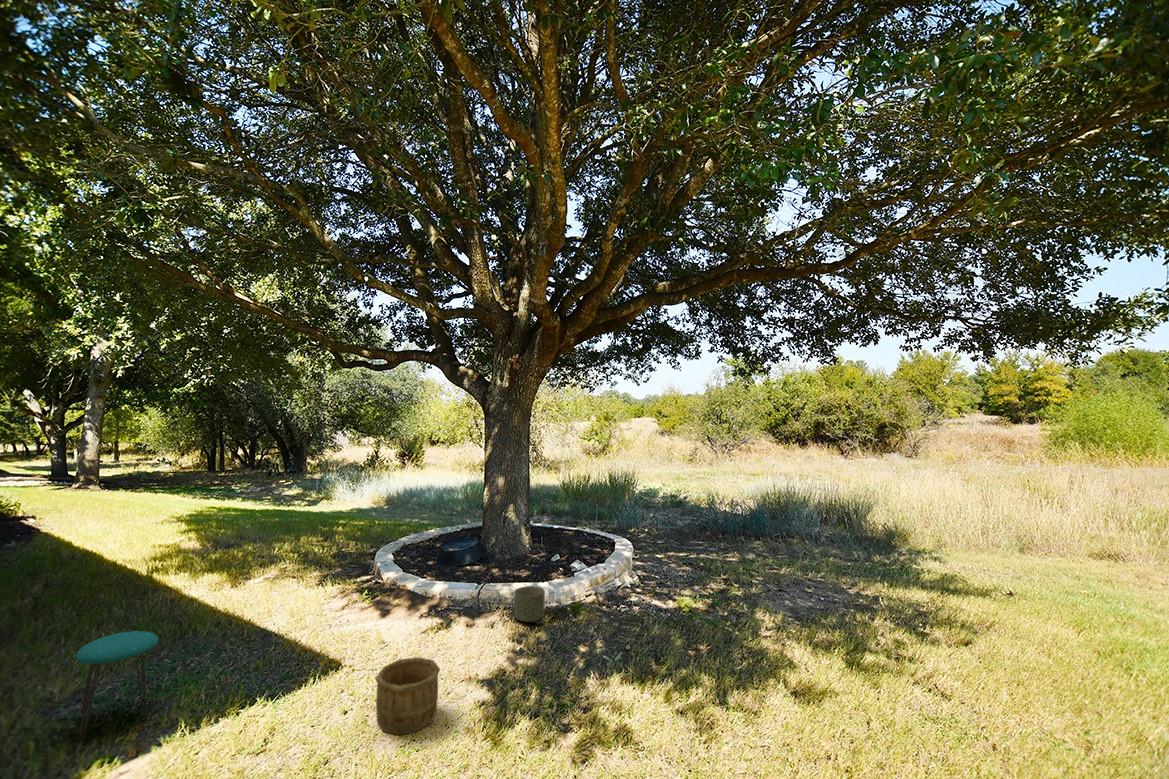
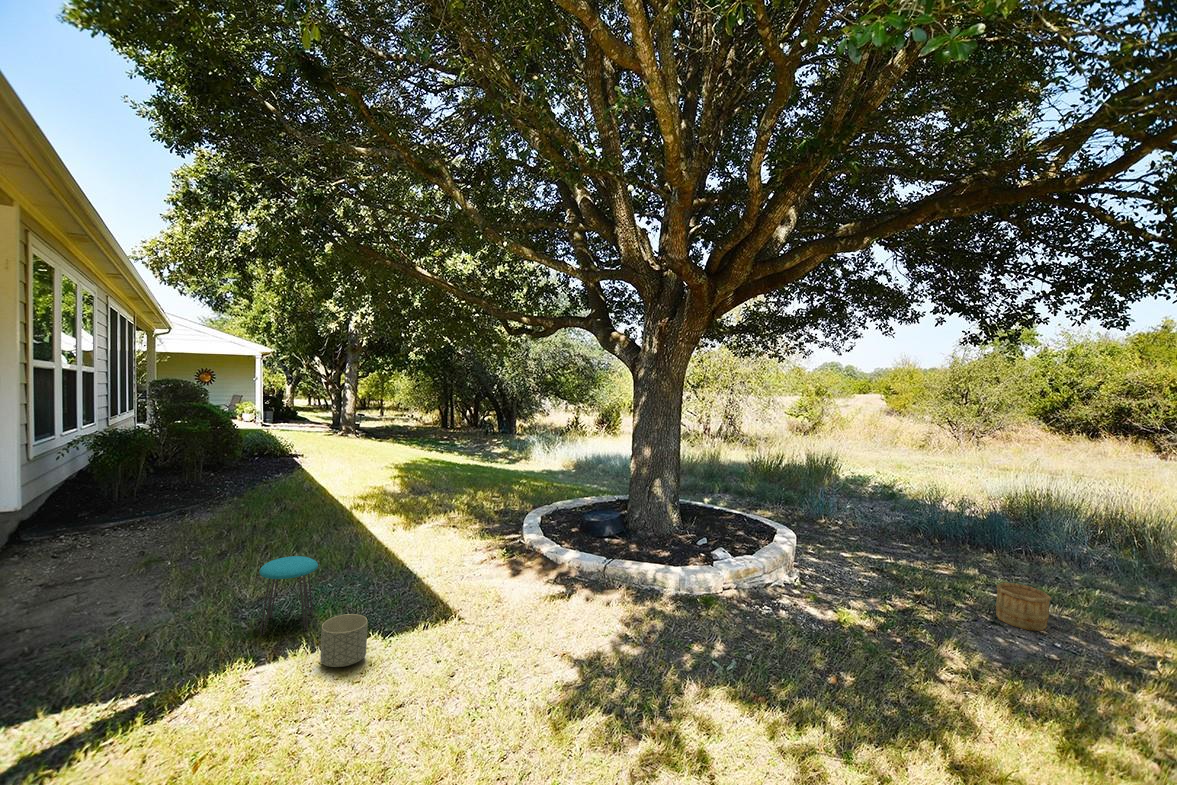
planter: present [514,586,545,623] -> present [320,614,367,667]
wooden bucket: present [375,657,440,735] -> present [996,583,1052,631]

